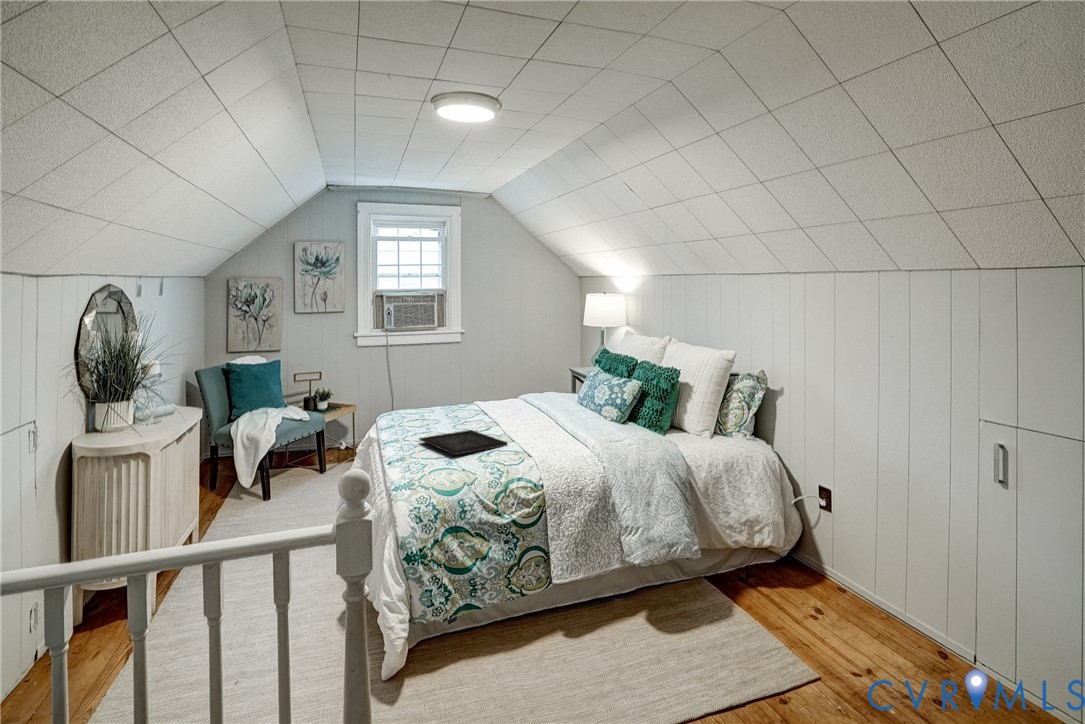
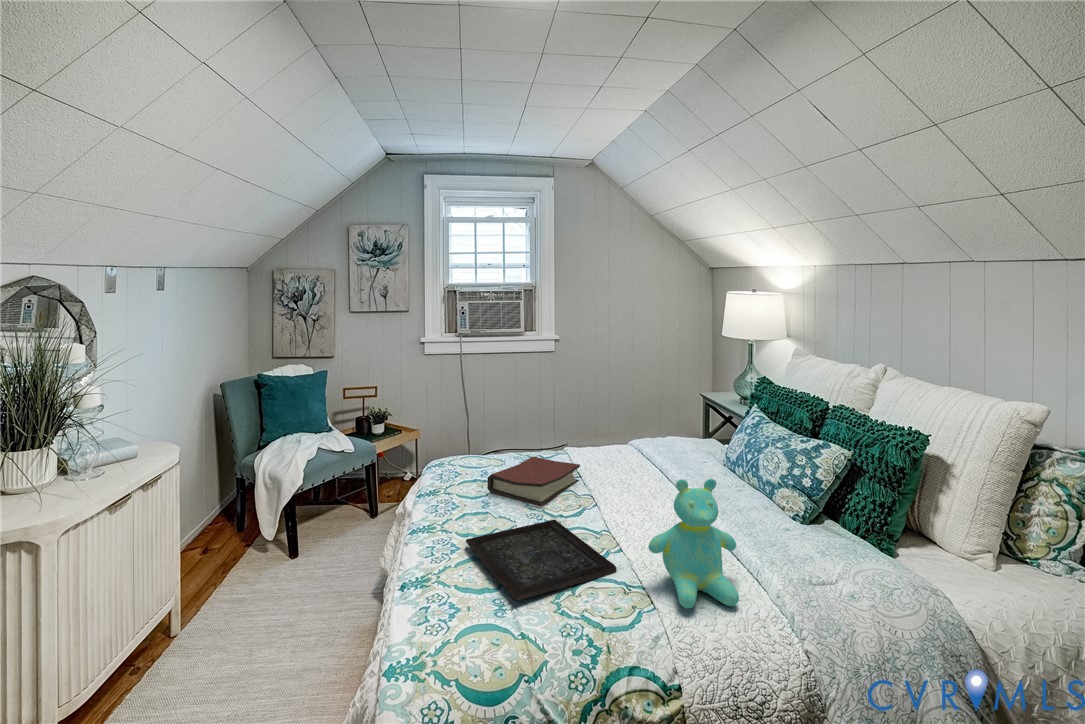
teddy bear: none [524,388,570,452] -> present [648,479,739,608]
hardback book: none [427,403,486,426] -> present [487,456,580,506]

